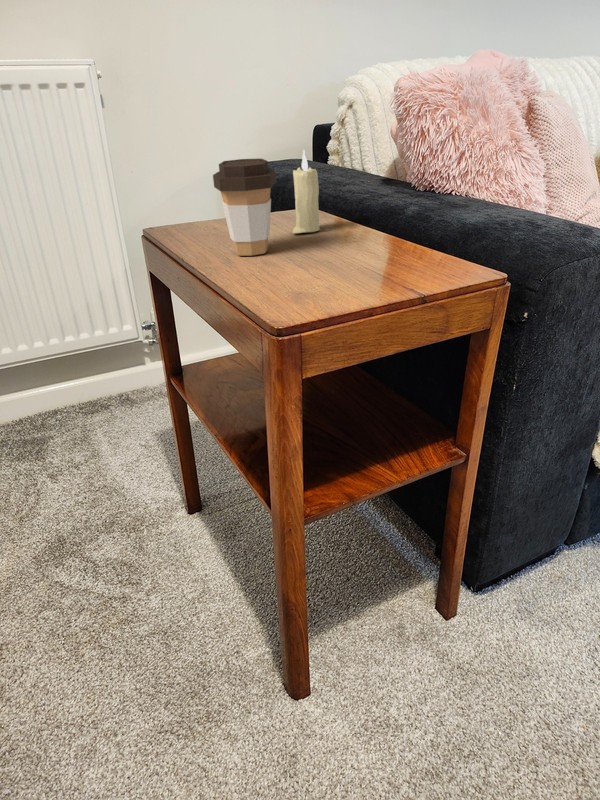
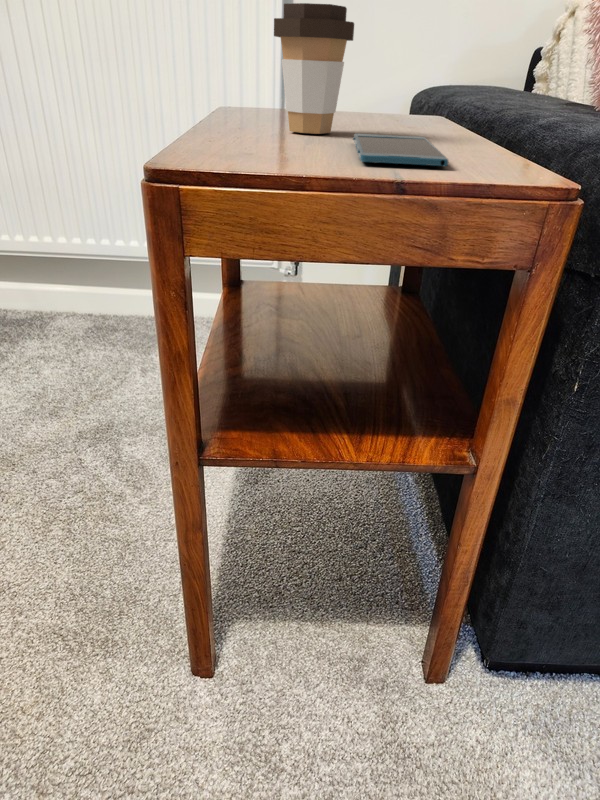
candle: present [293,150,320,233] -> none [383,13,433,132]
smartphone: none [305,245,410,289] -> present [353,134,448,166]

